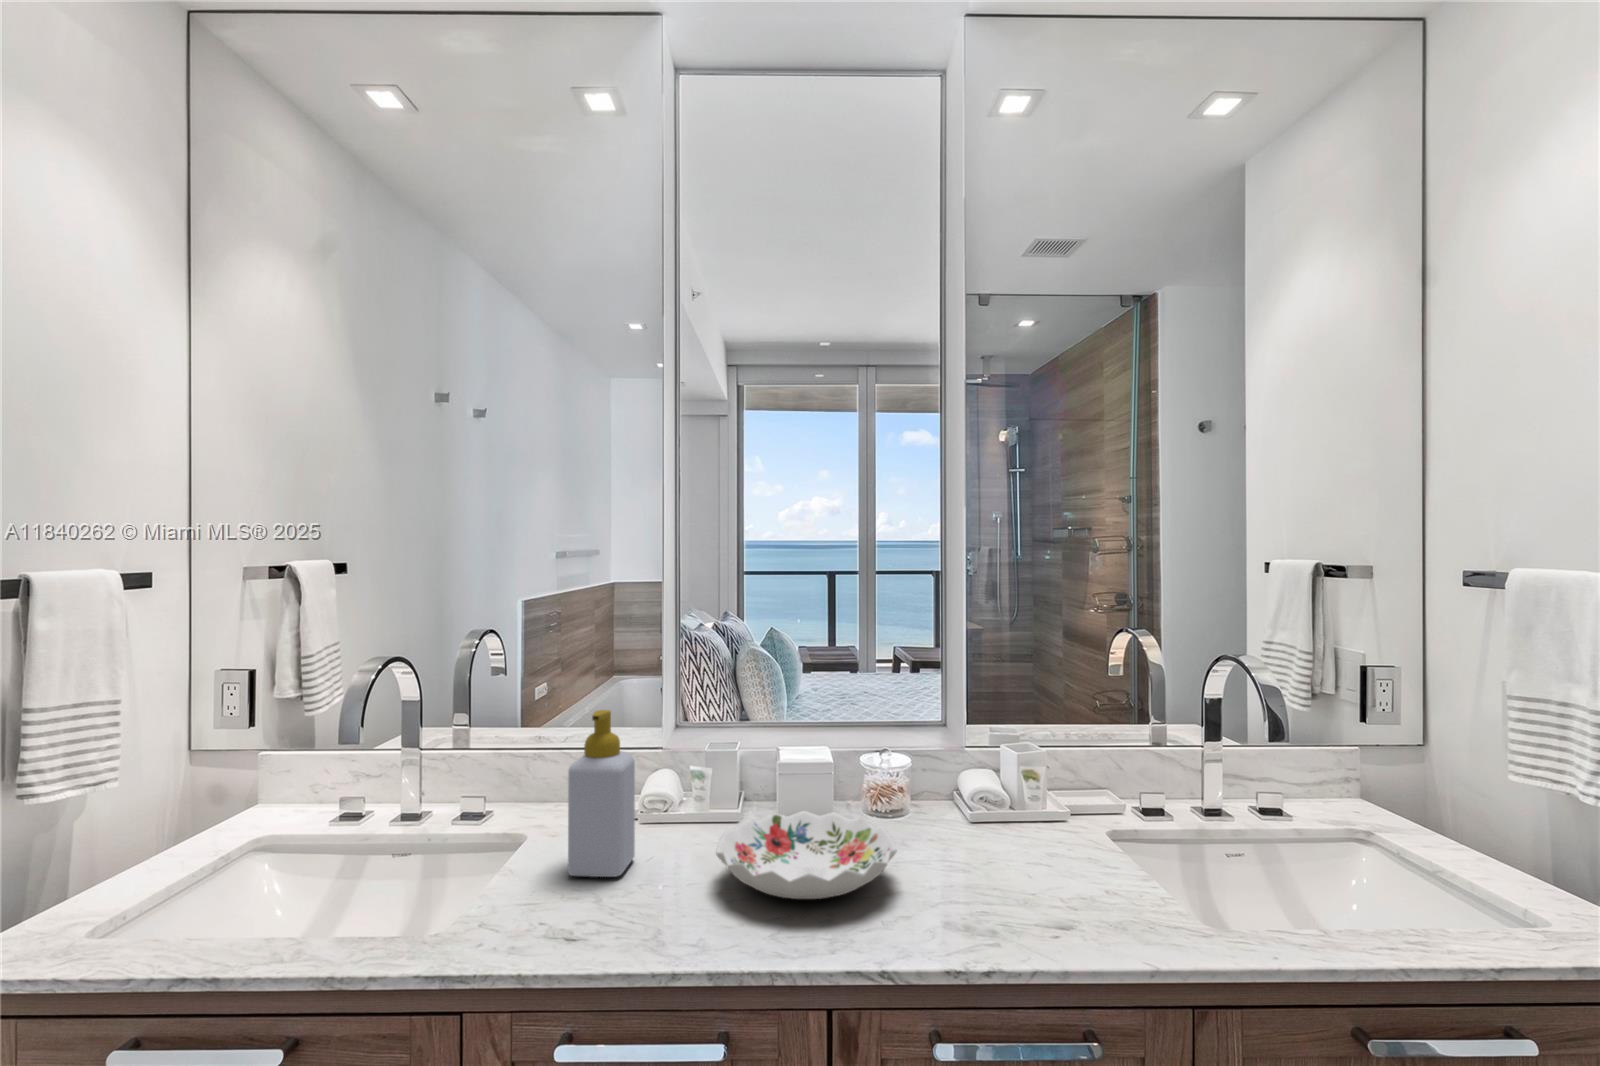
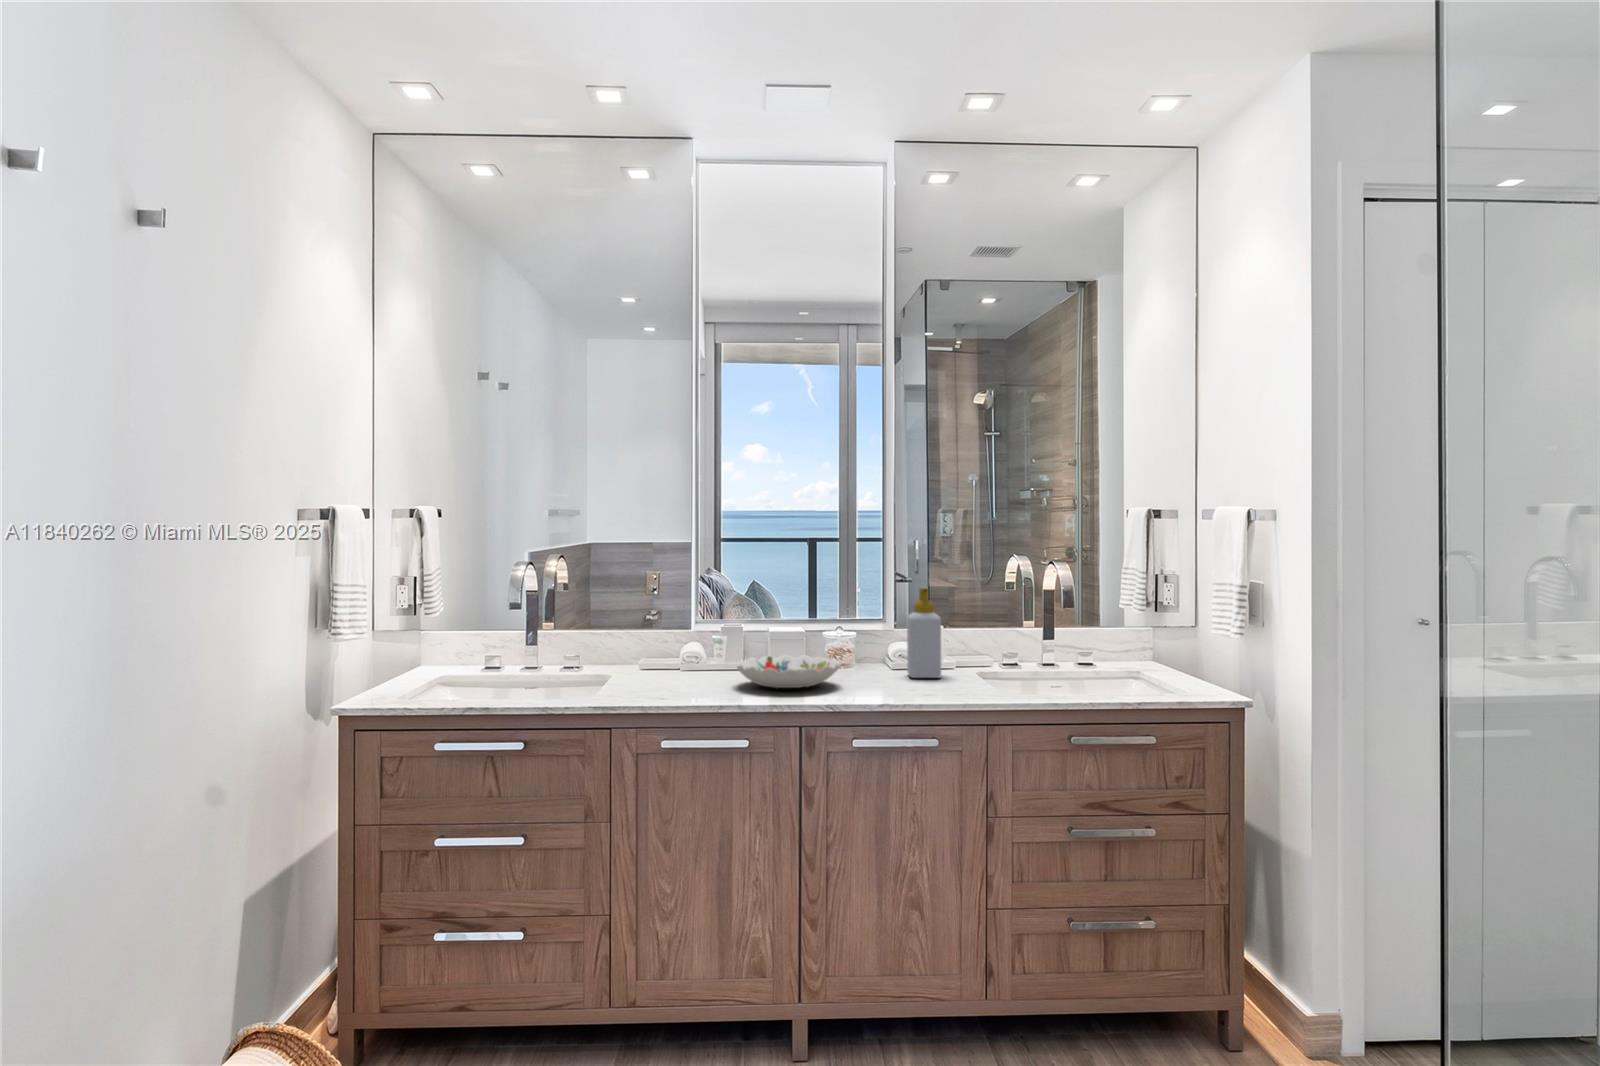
soap bottle: present [568,710,635,877] -> present [907,588,941,678]

